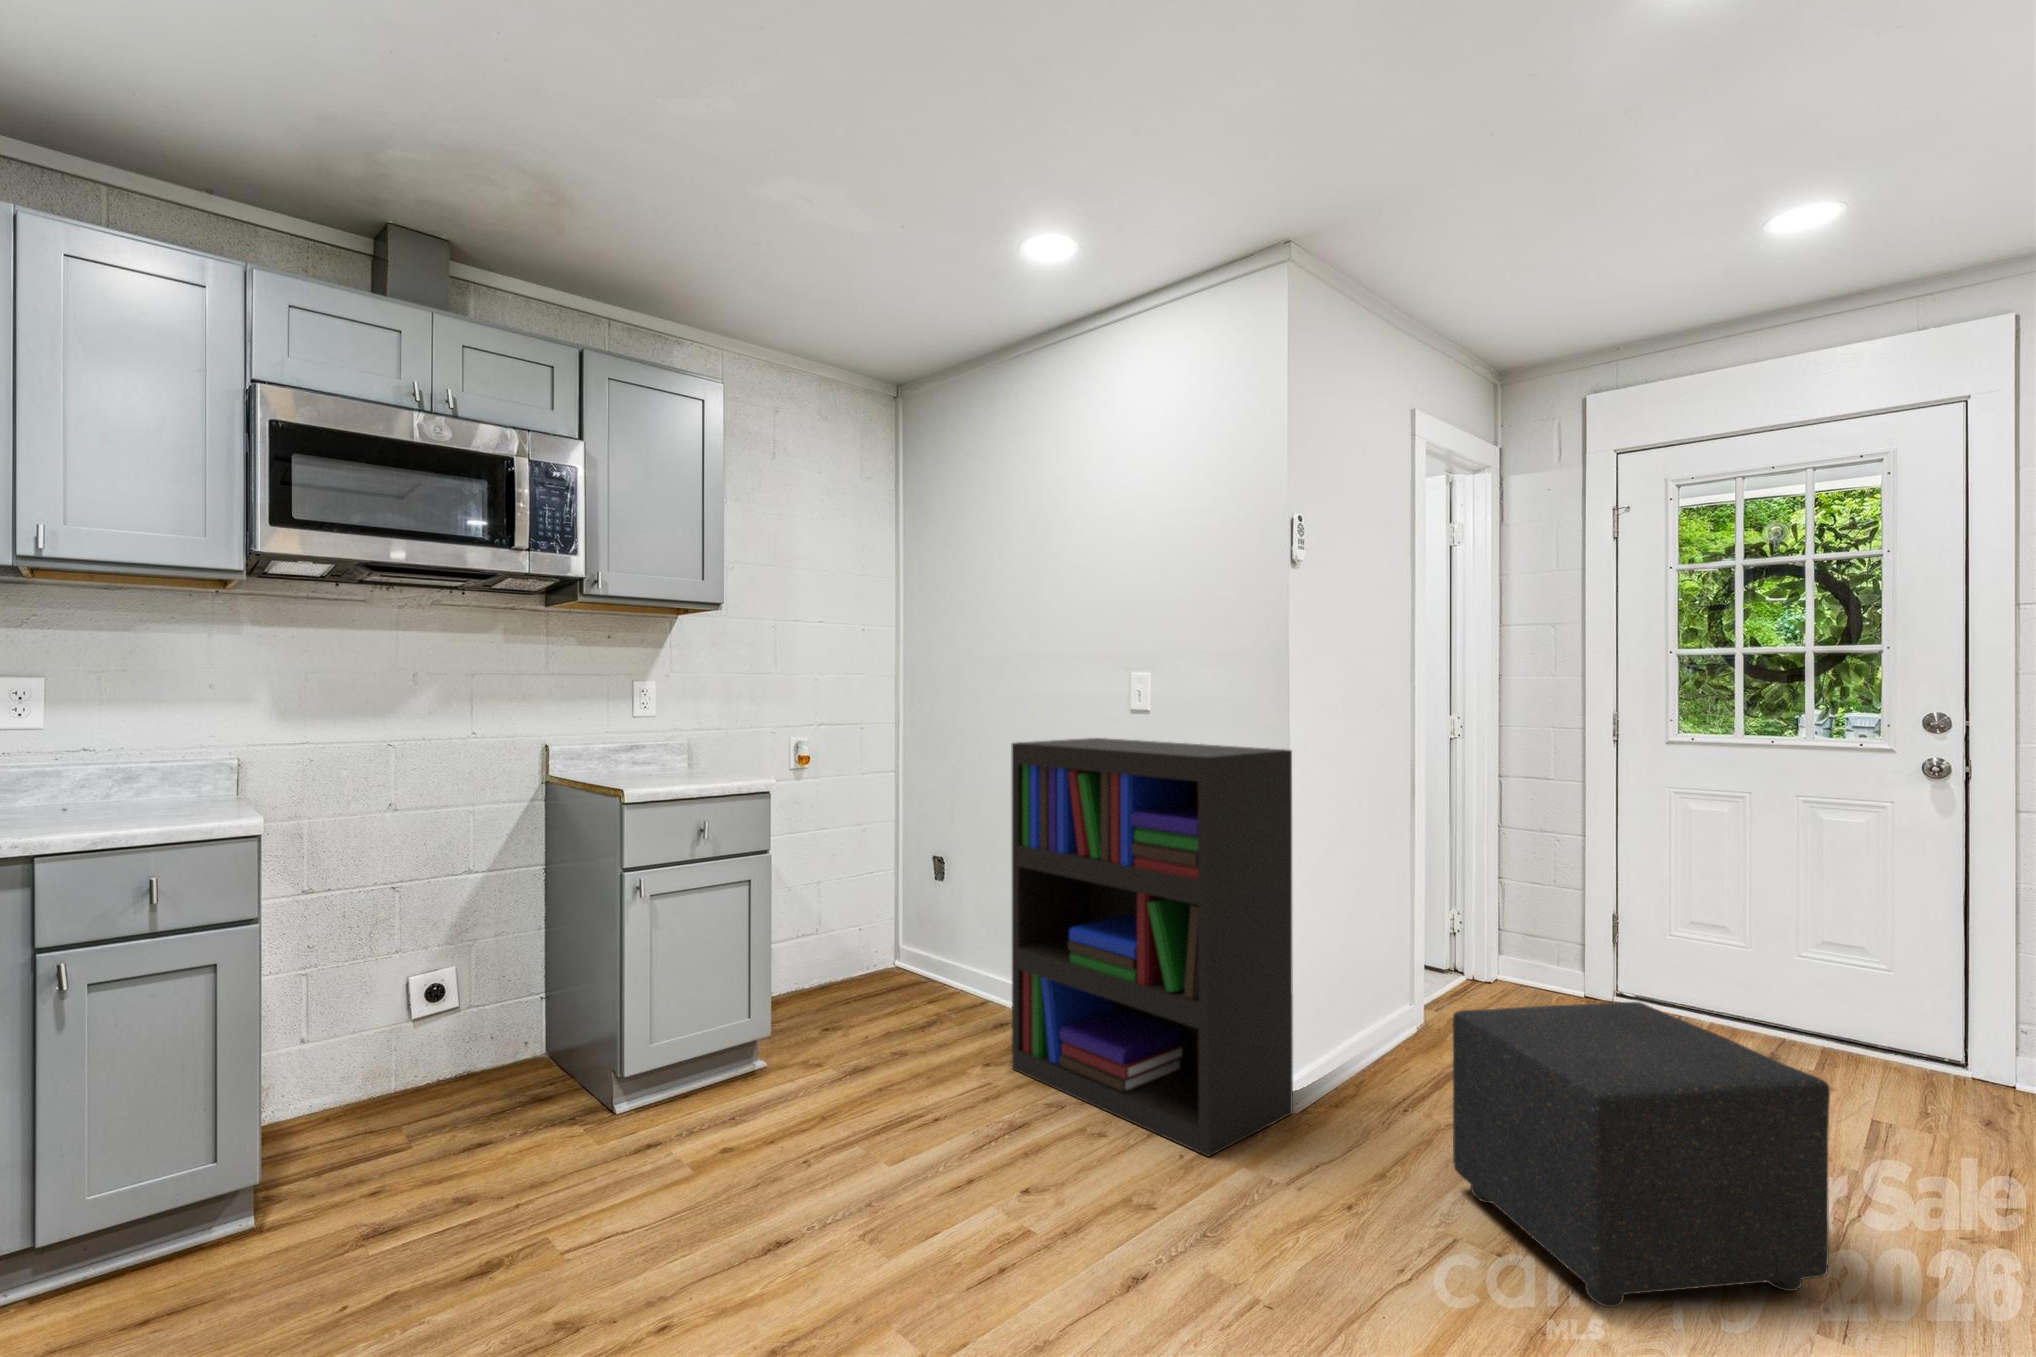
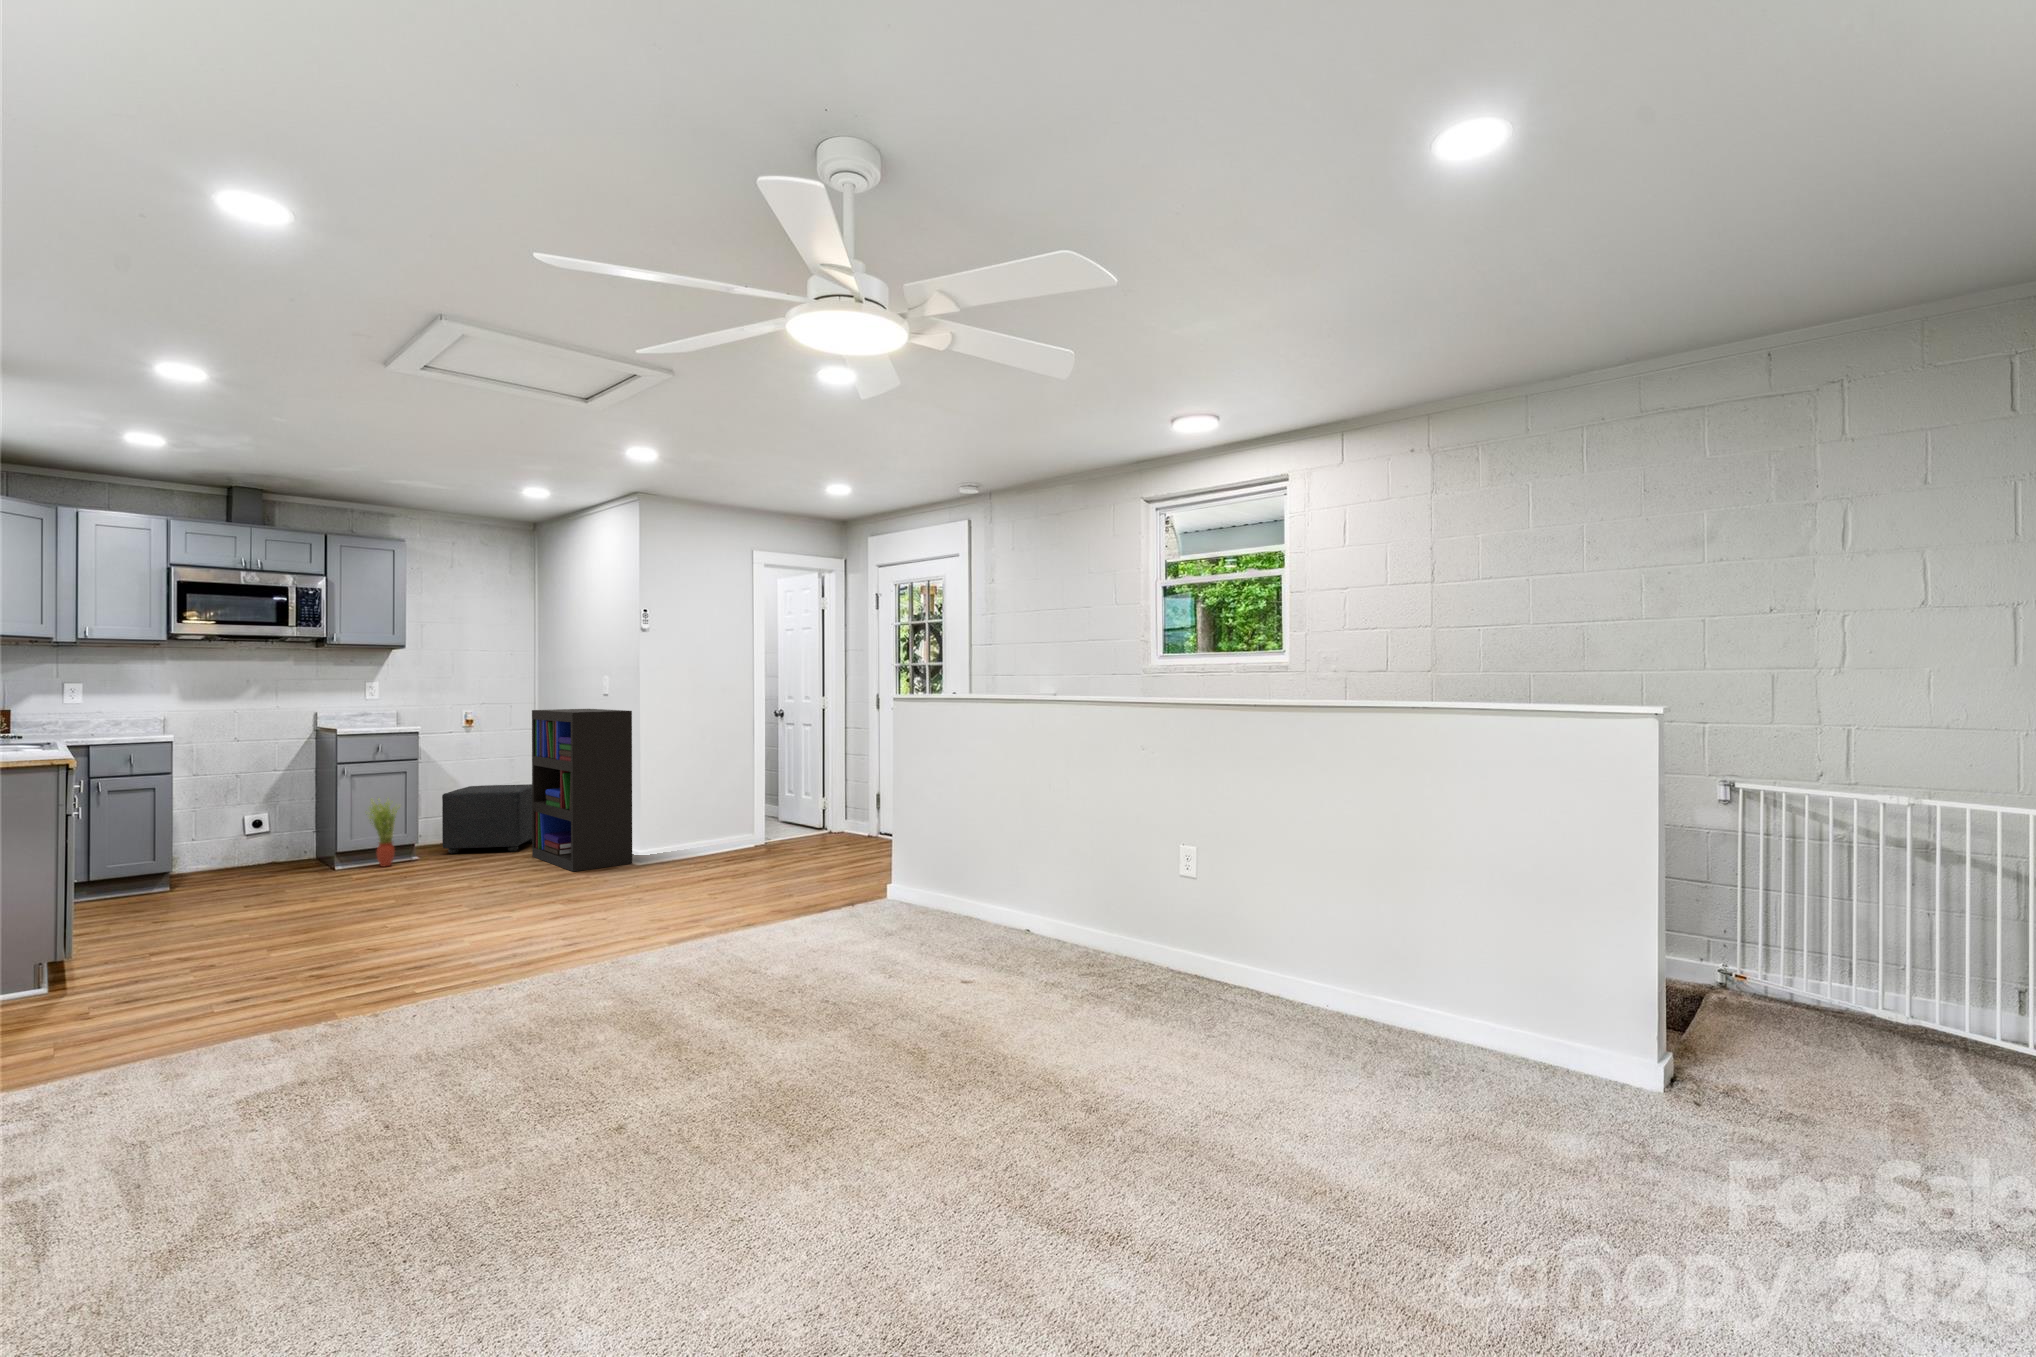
potted plant: none [685,945,756,1109] -> present [369,799,400,866]
ottoman: present [1453,1002,1830,1307] -> present [442,784,532,854]

